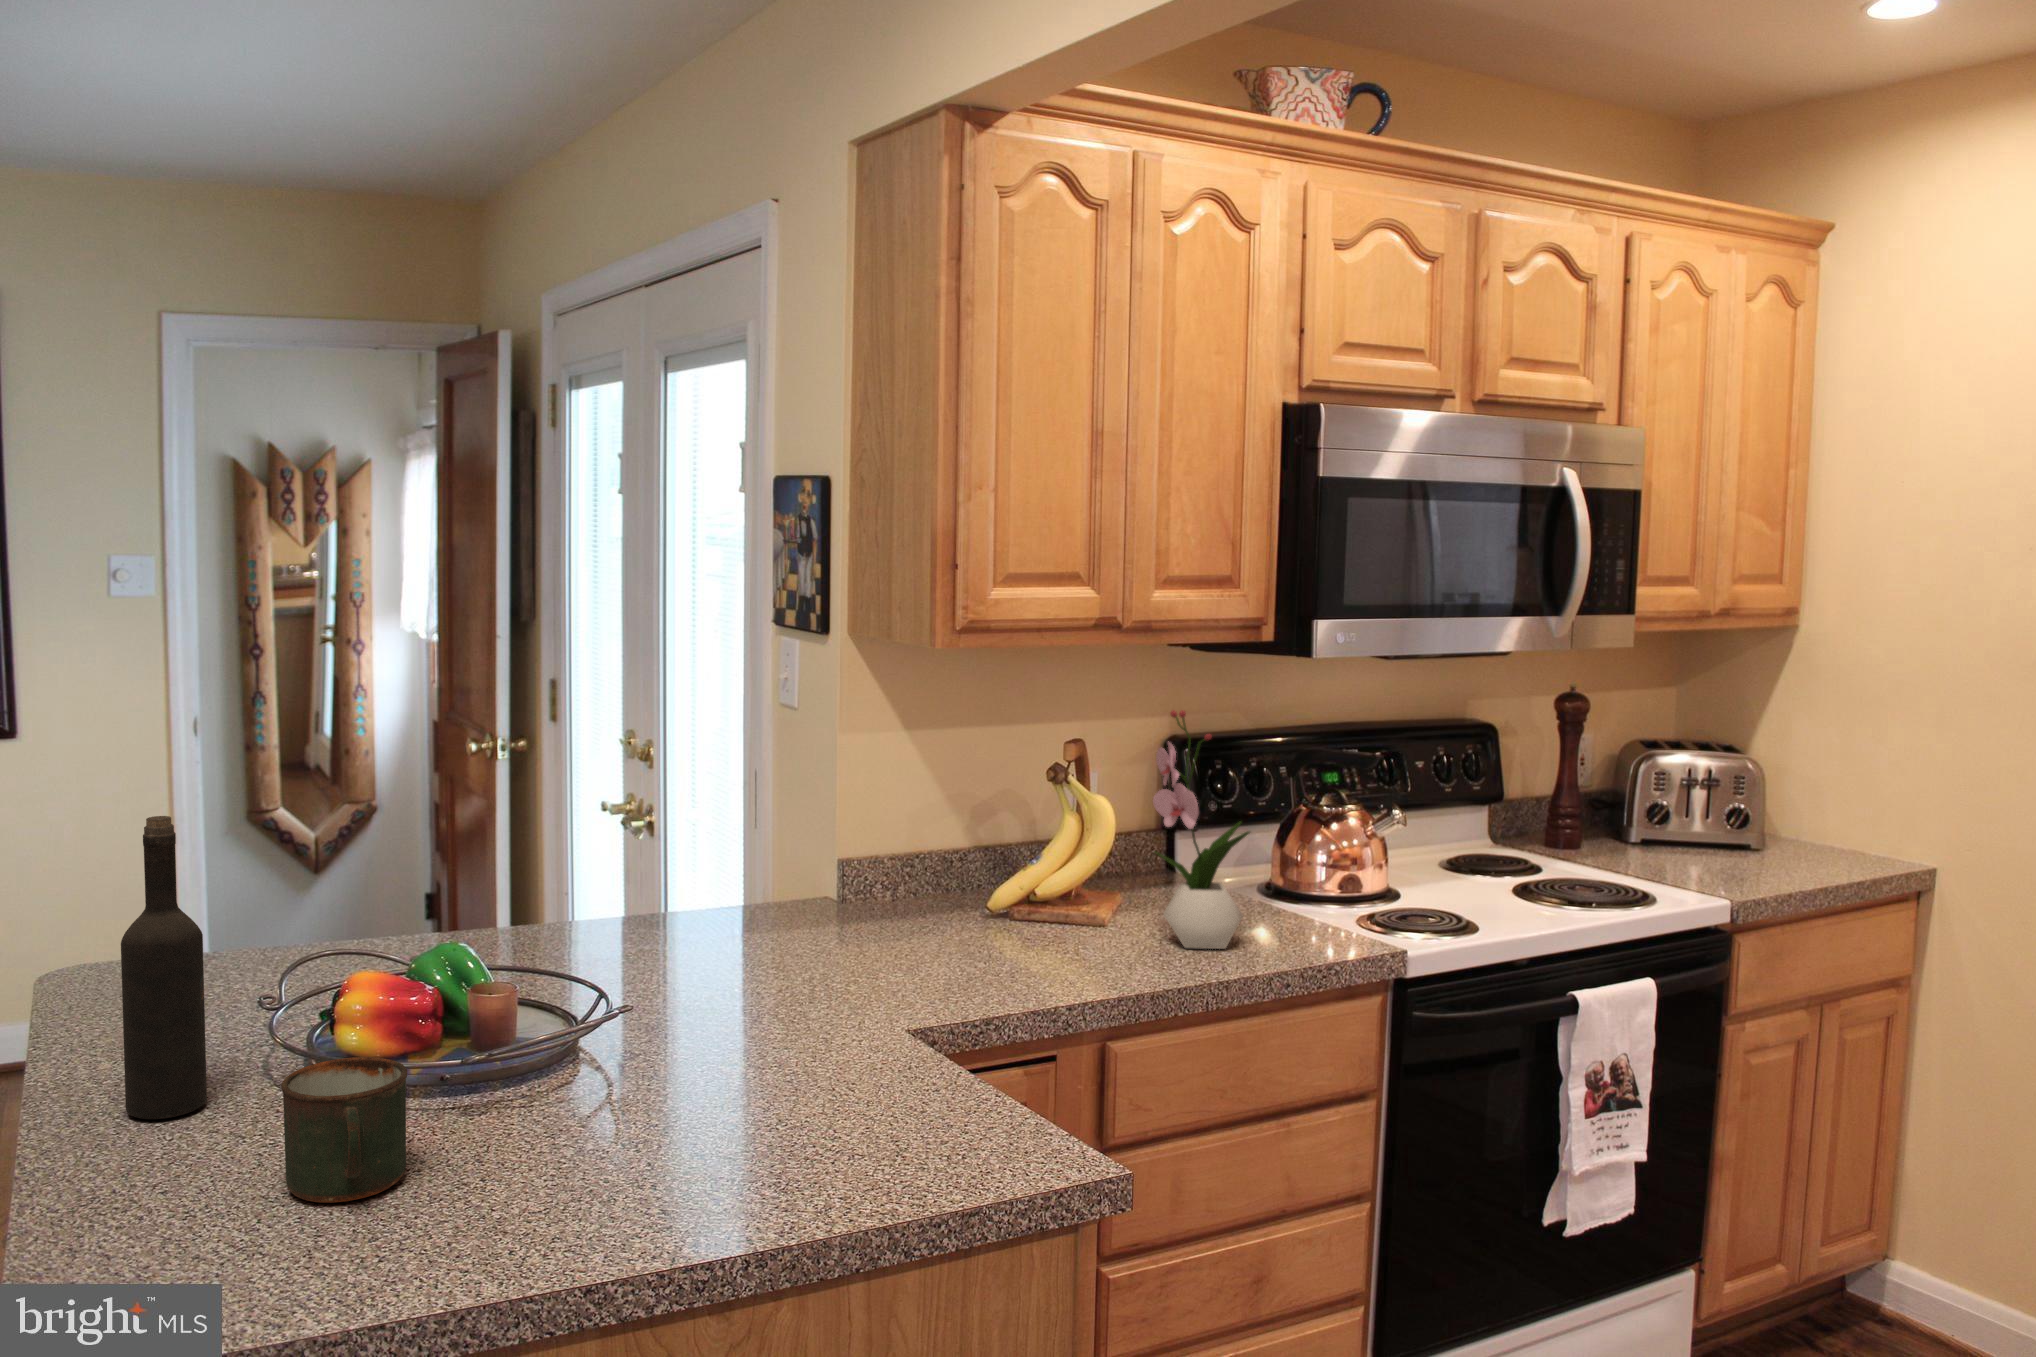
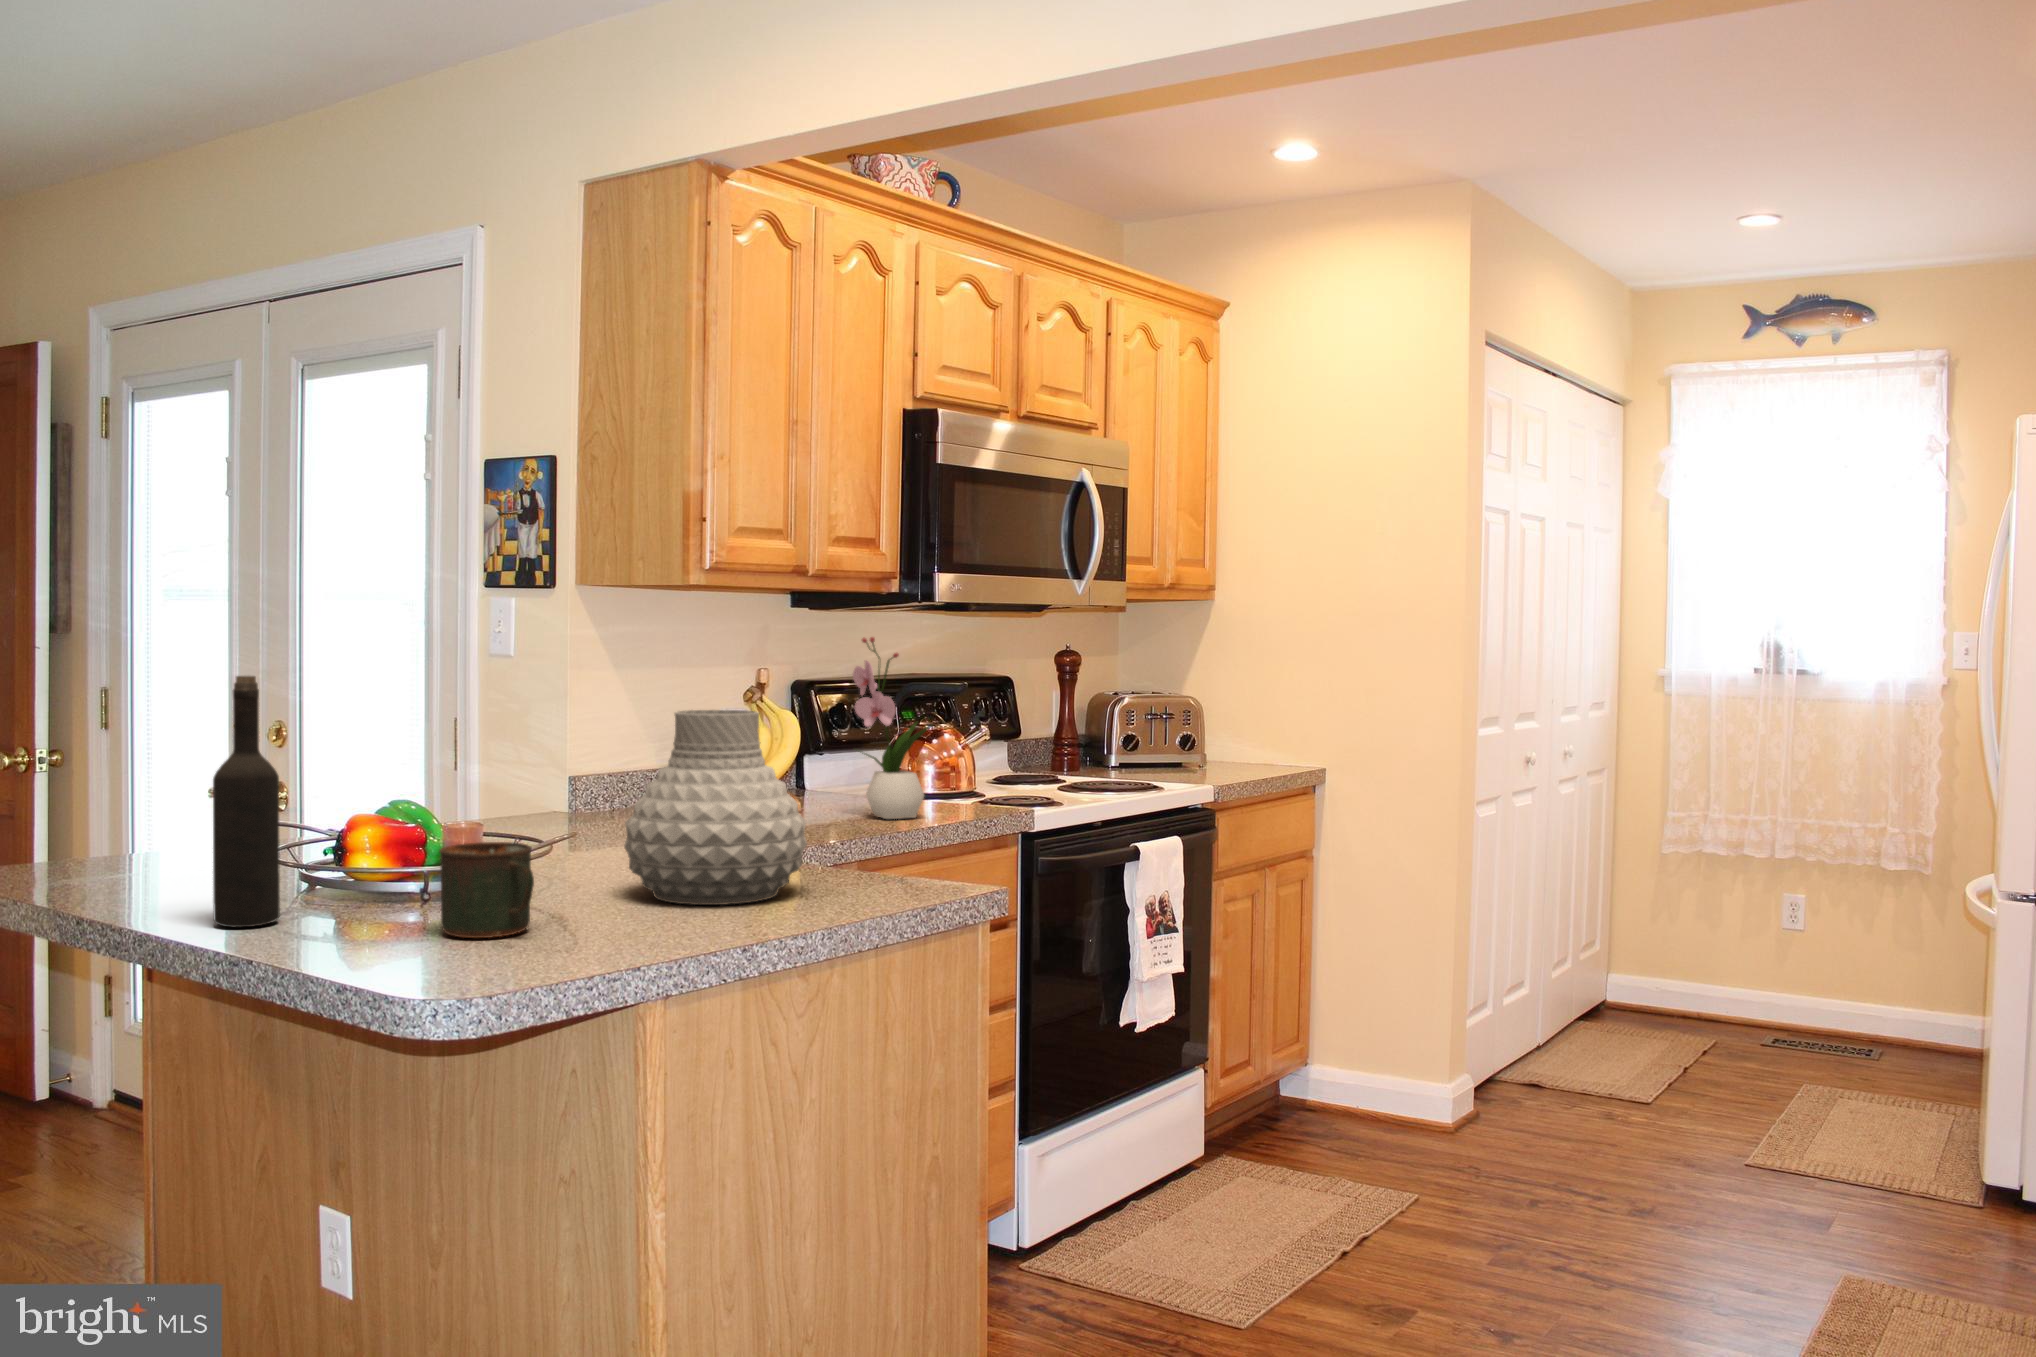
vase: none [609,871,858,1158] -> present [624,710,807,905]

